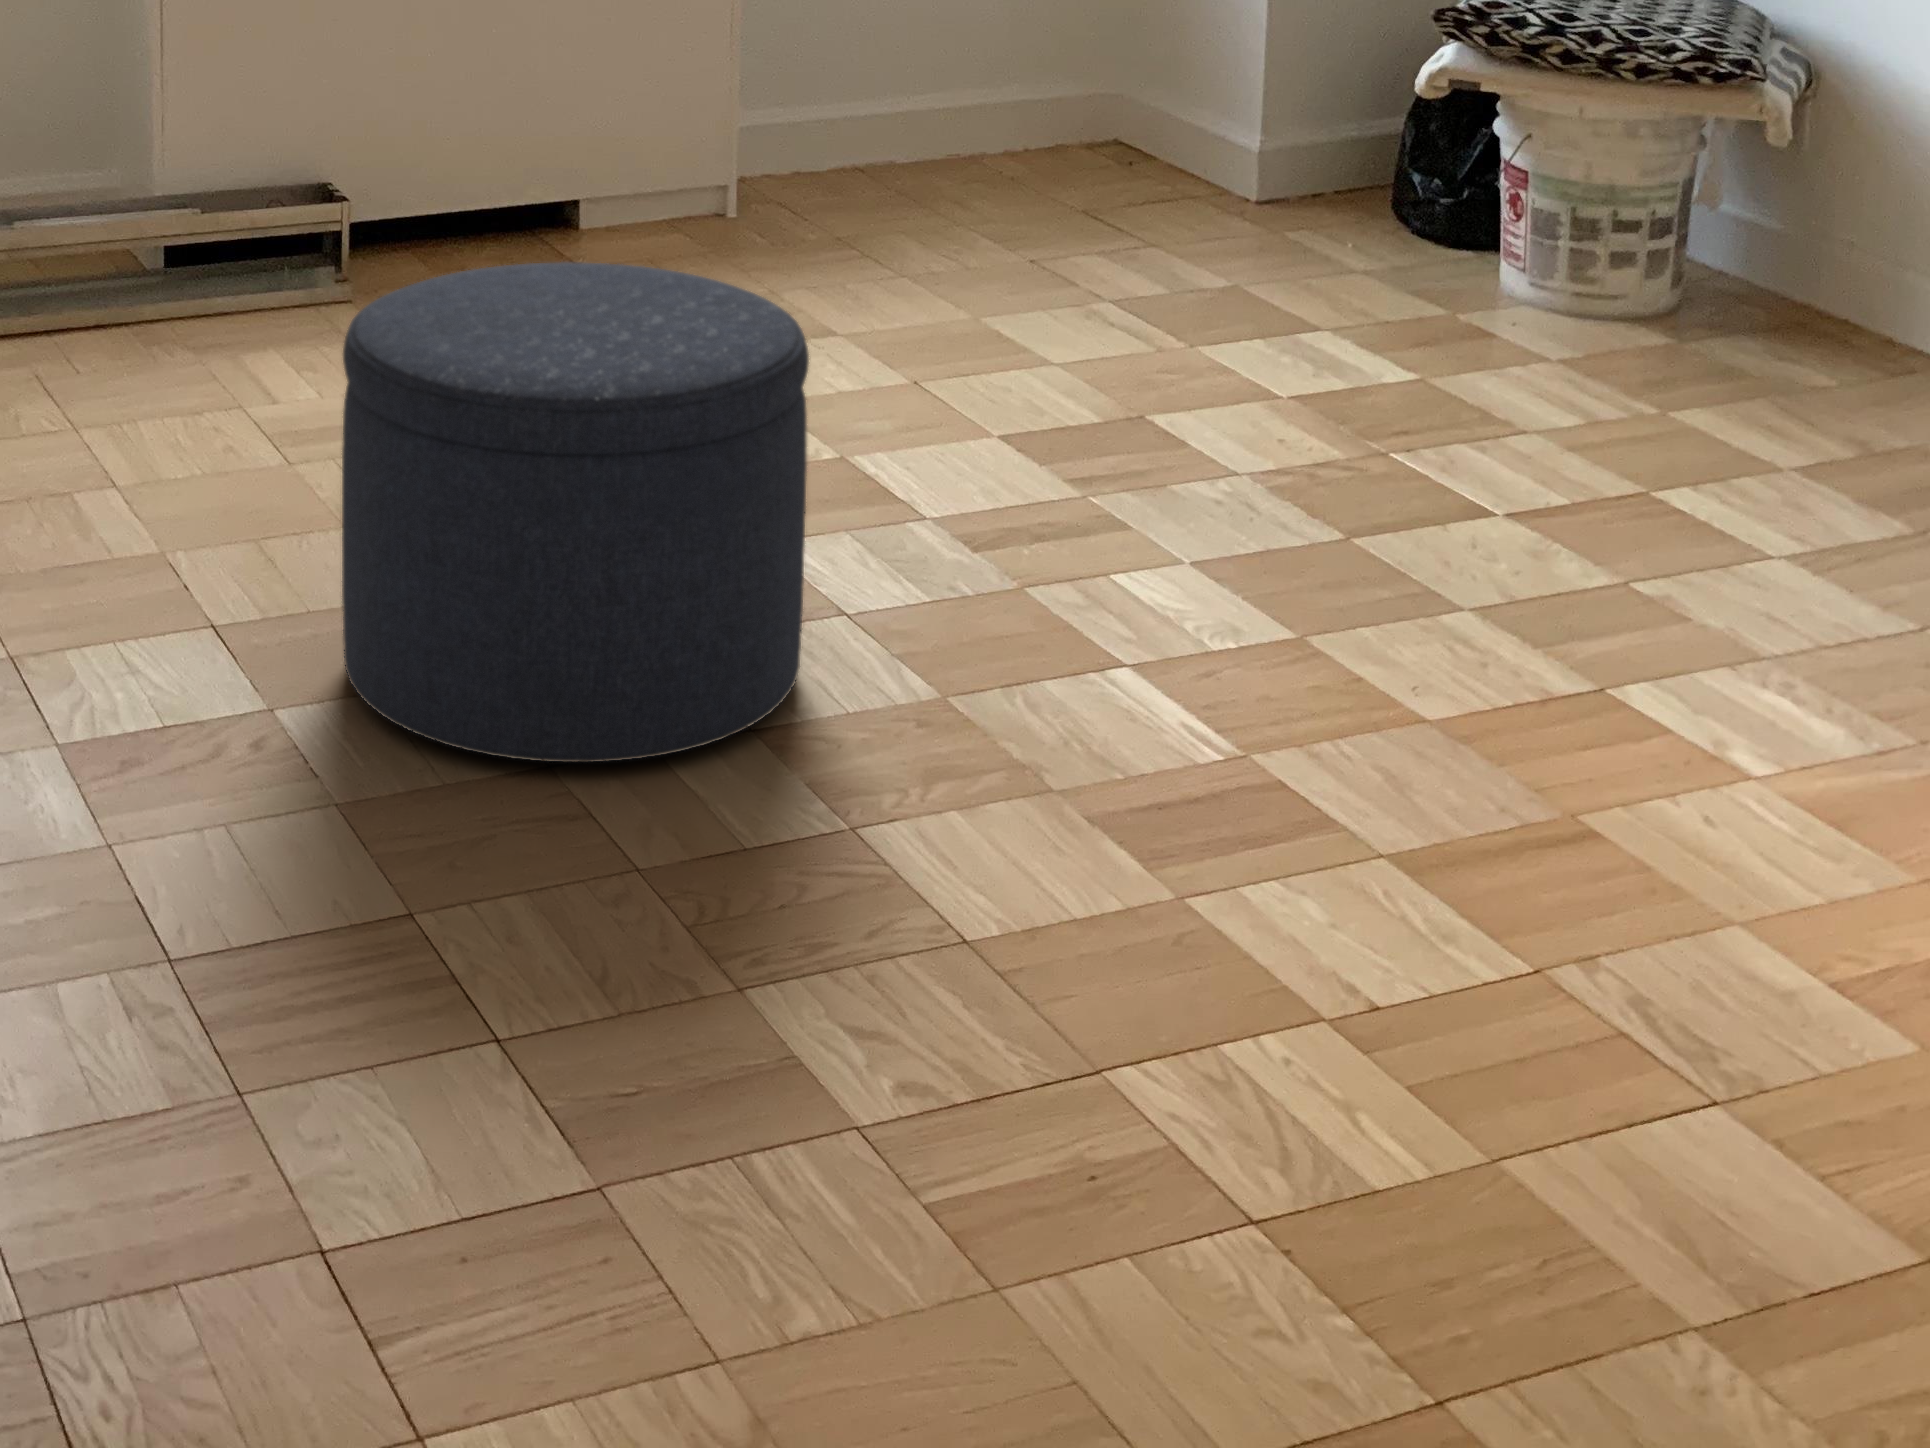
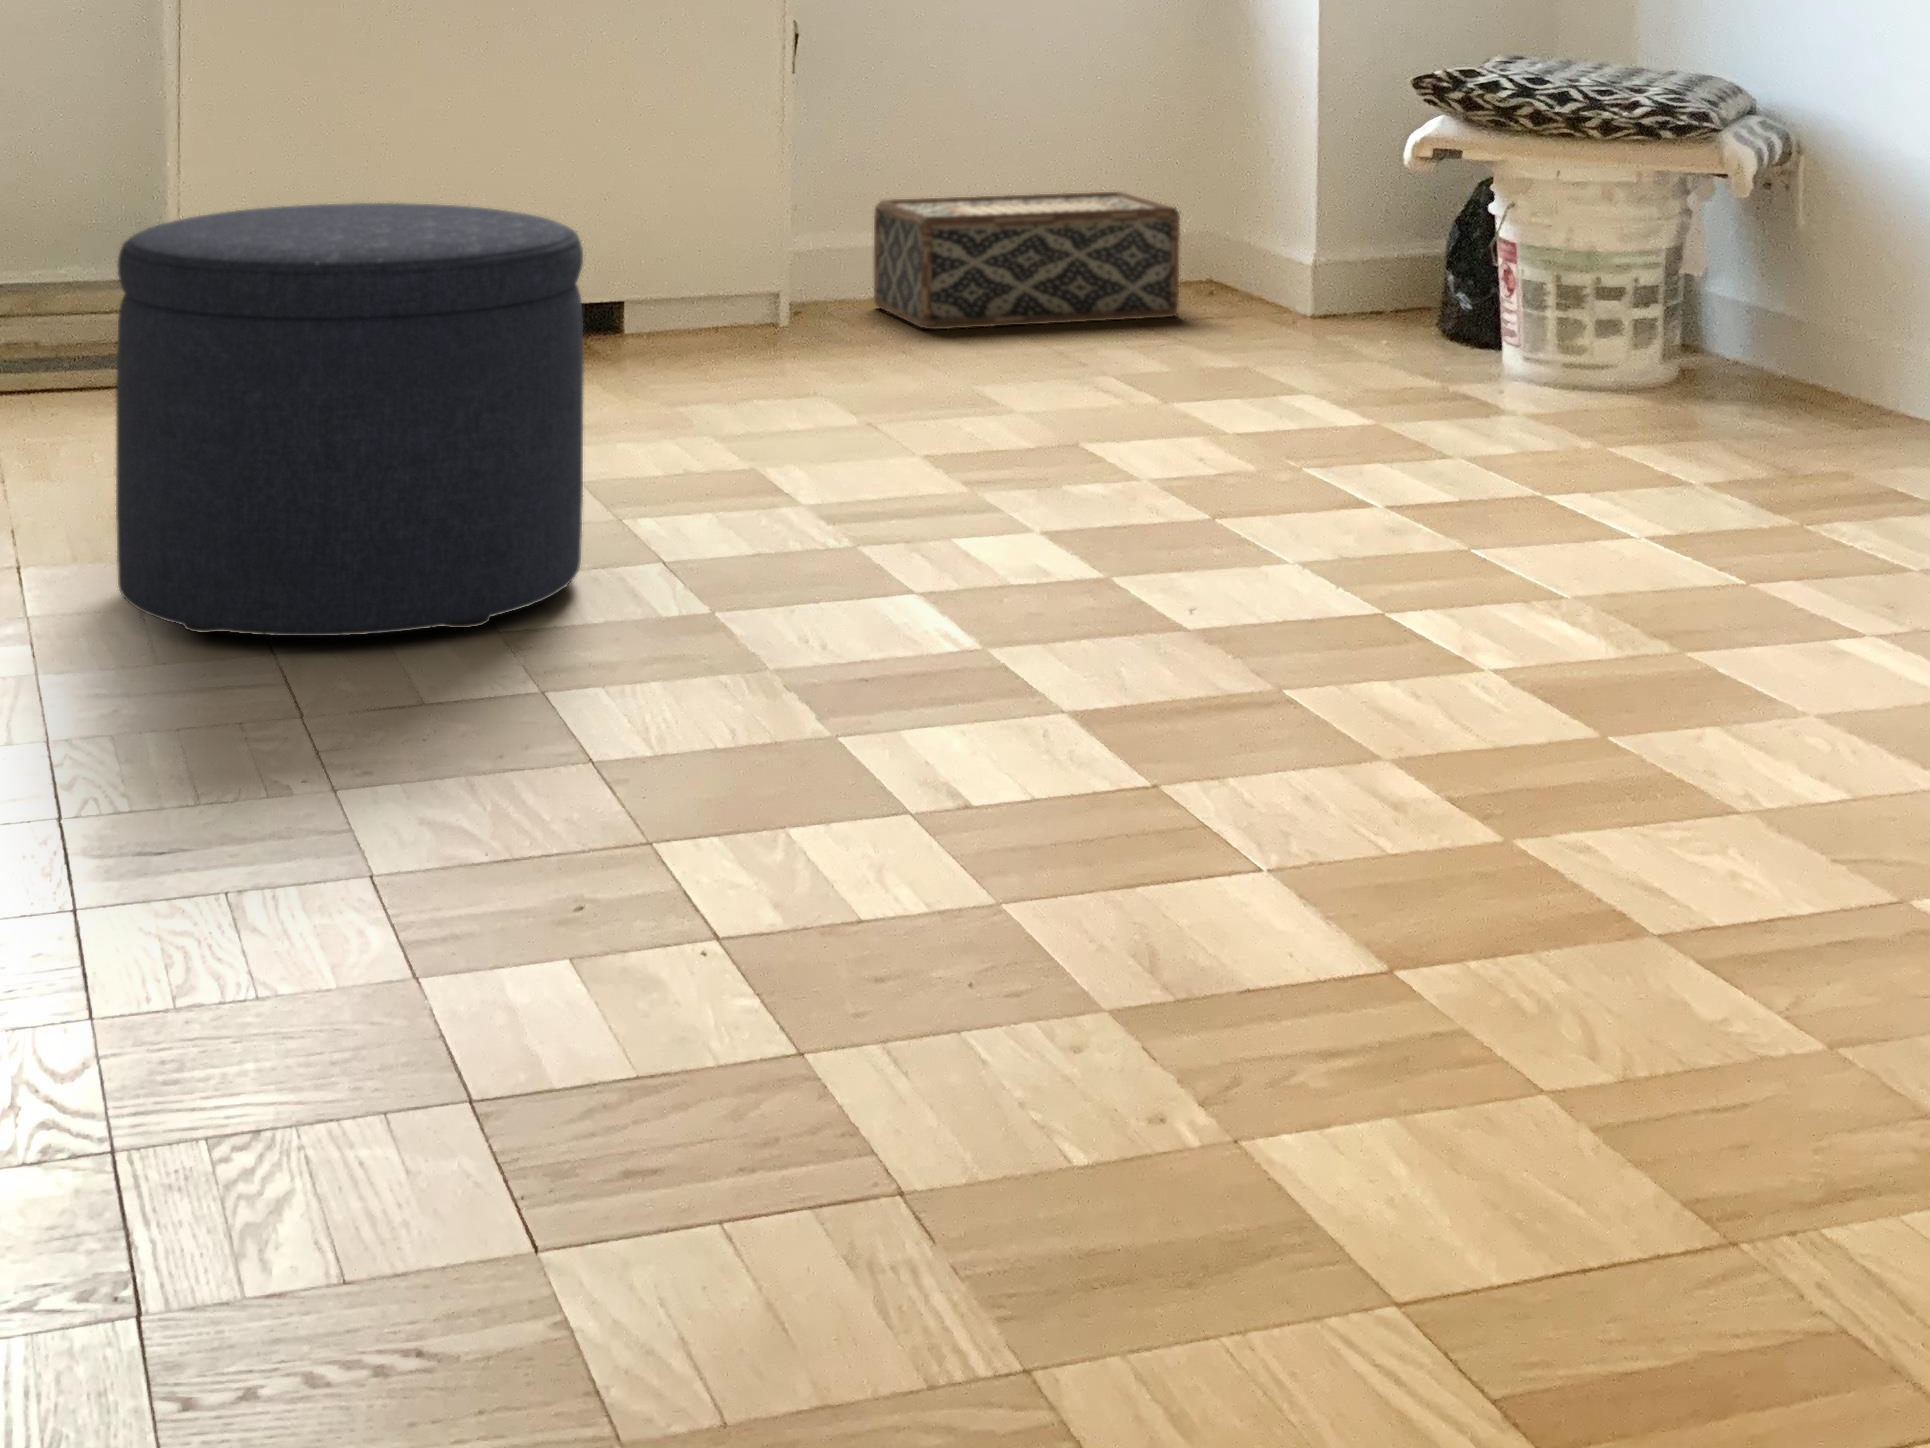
woven basket: none [808,62,1123,224] -> present [874,192,1180,329]

